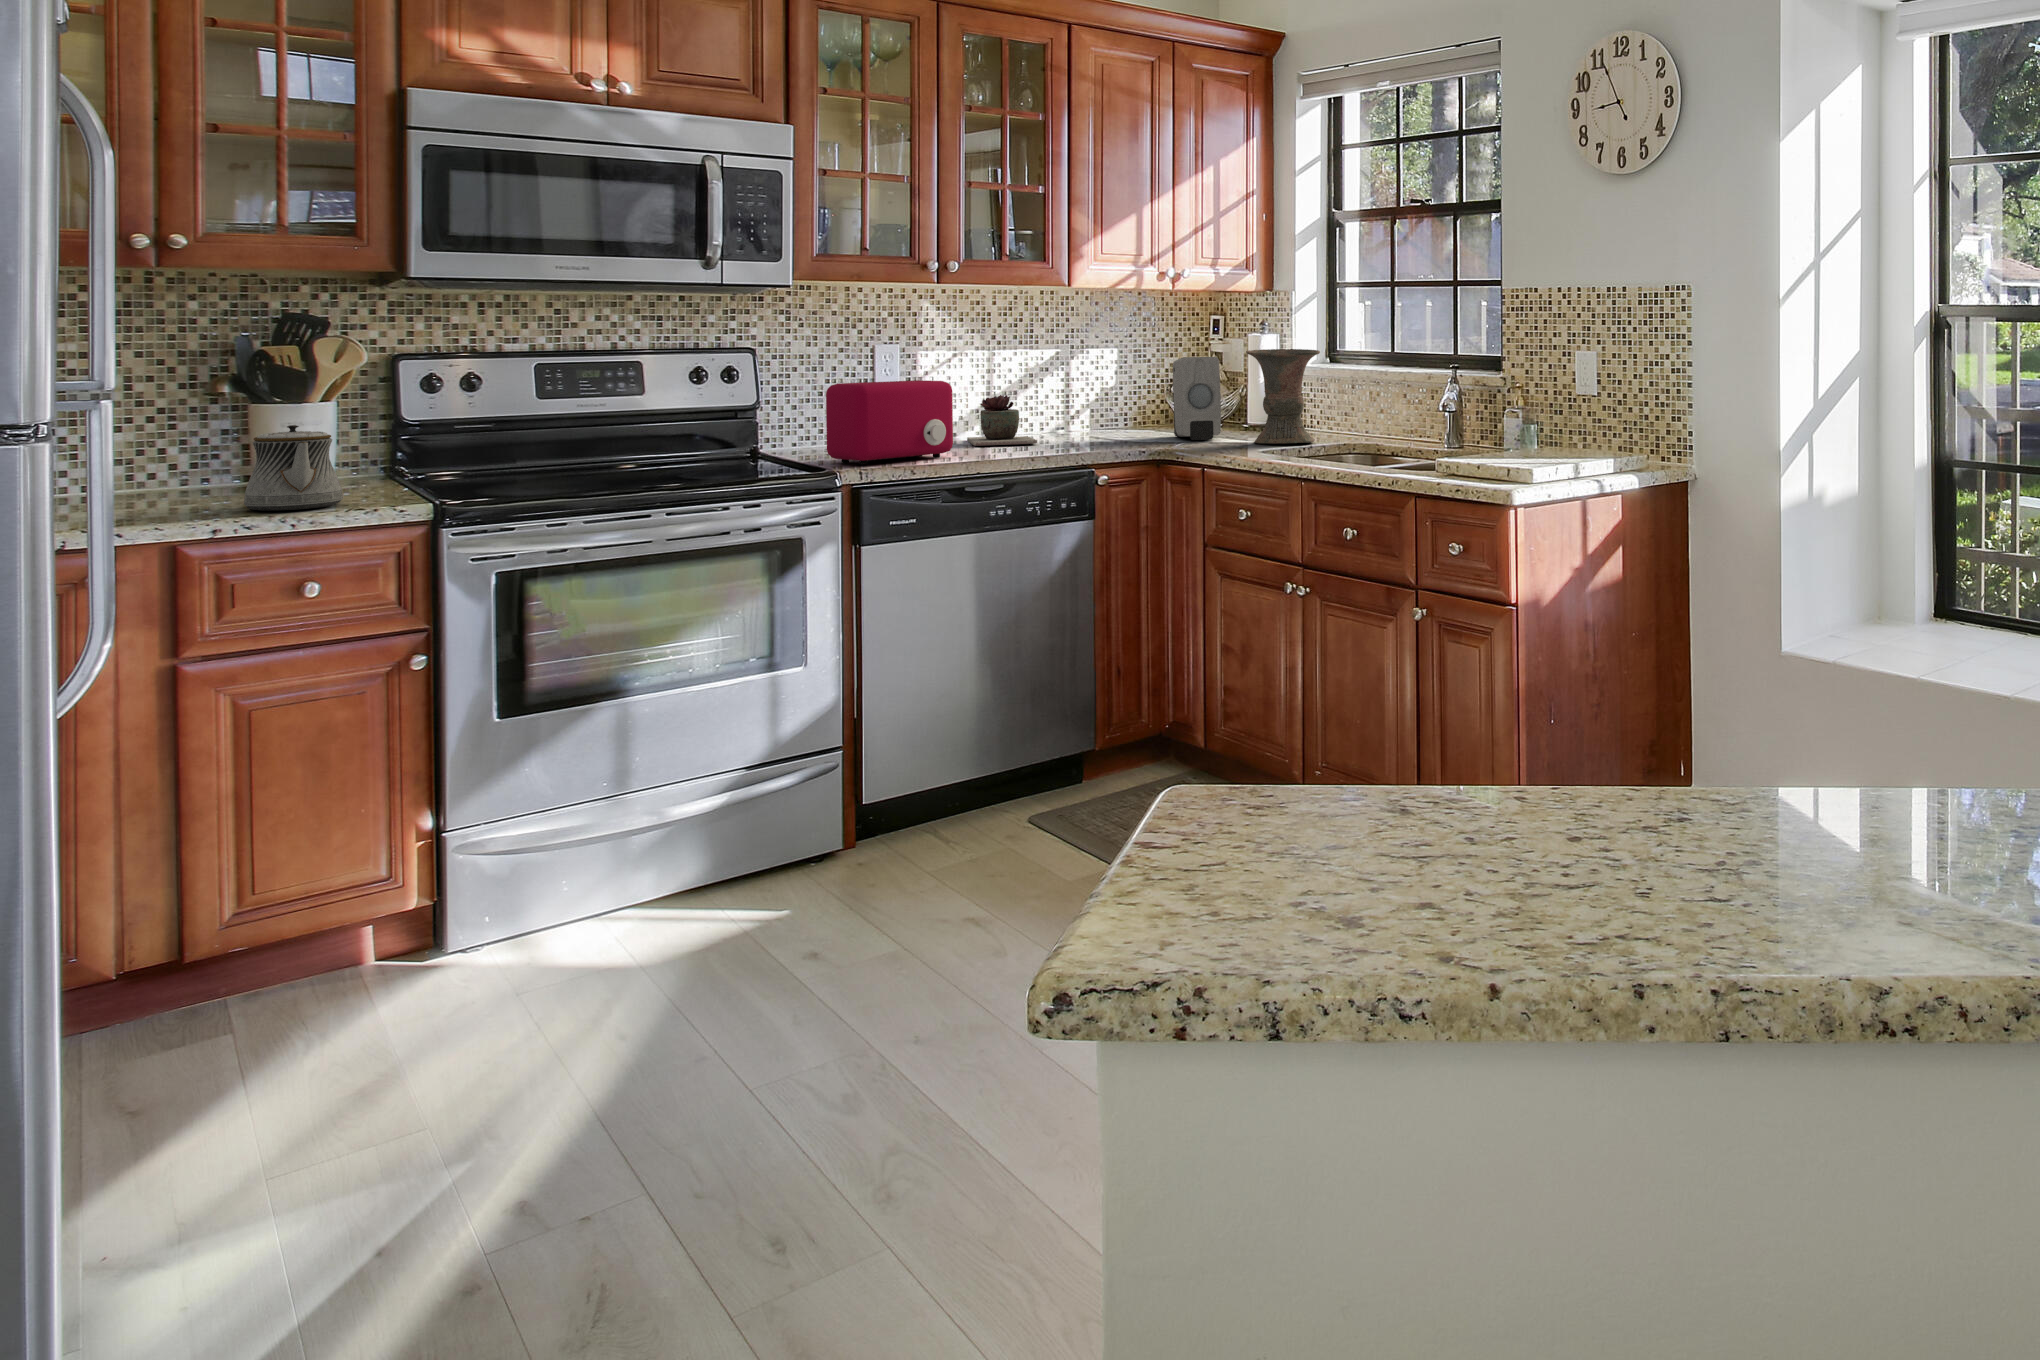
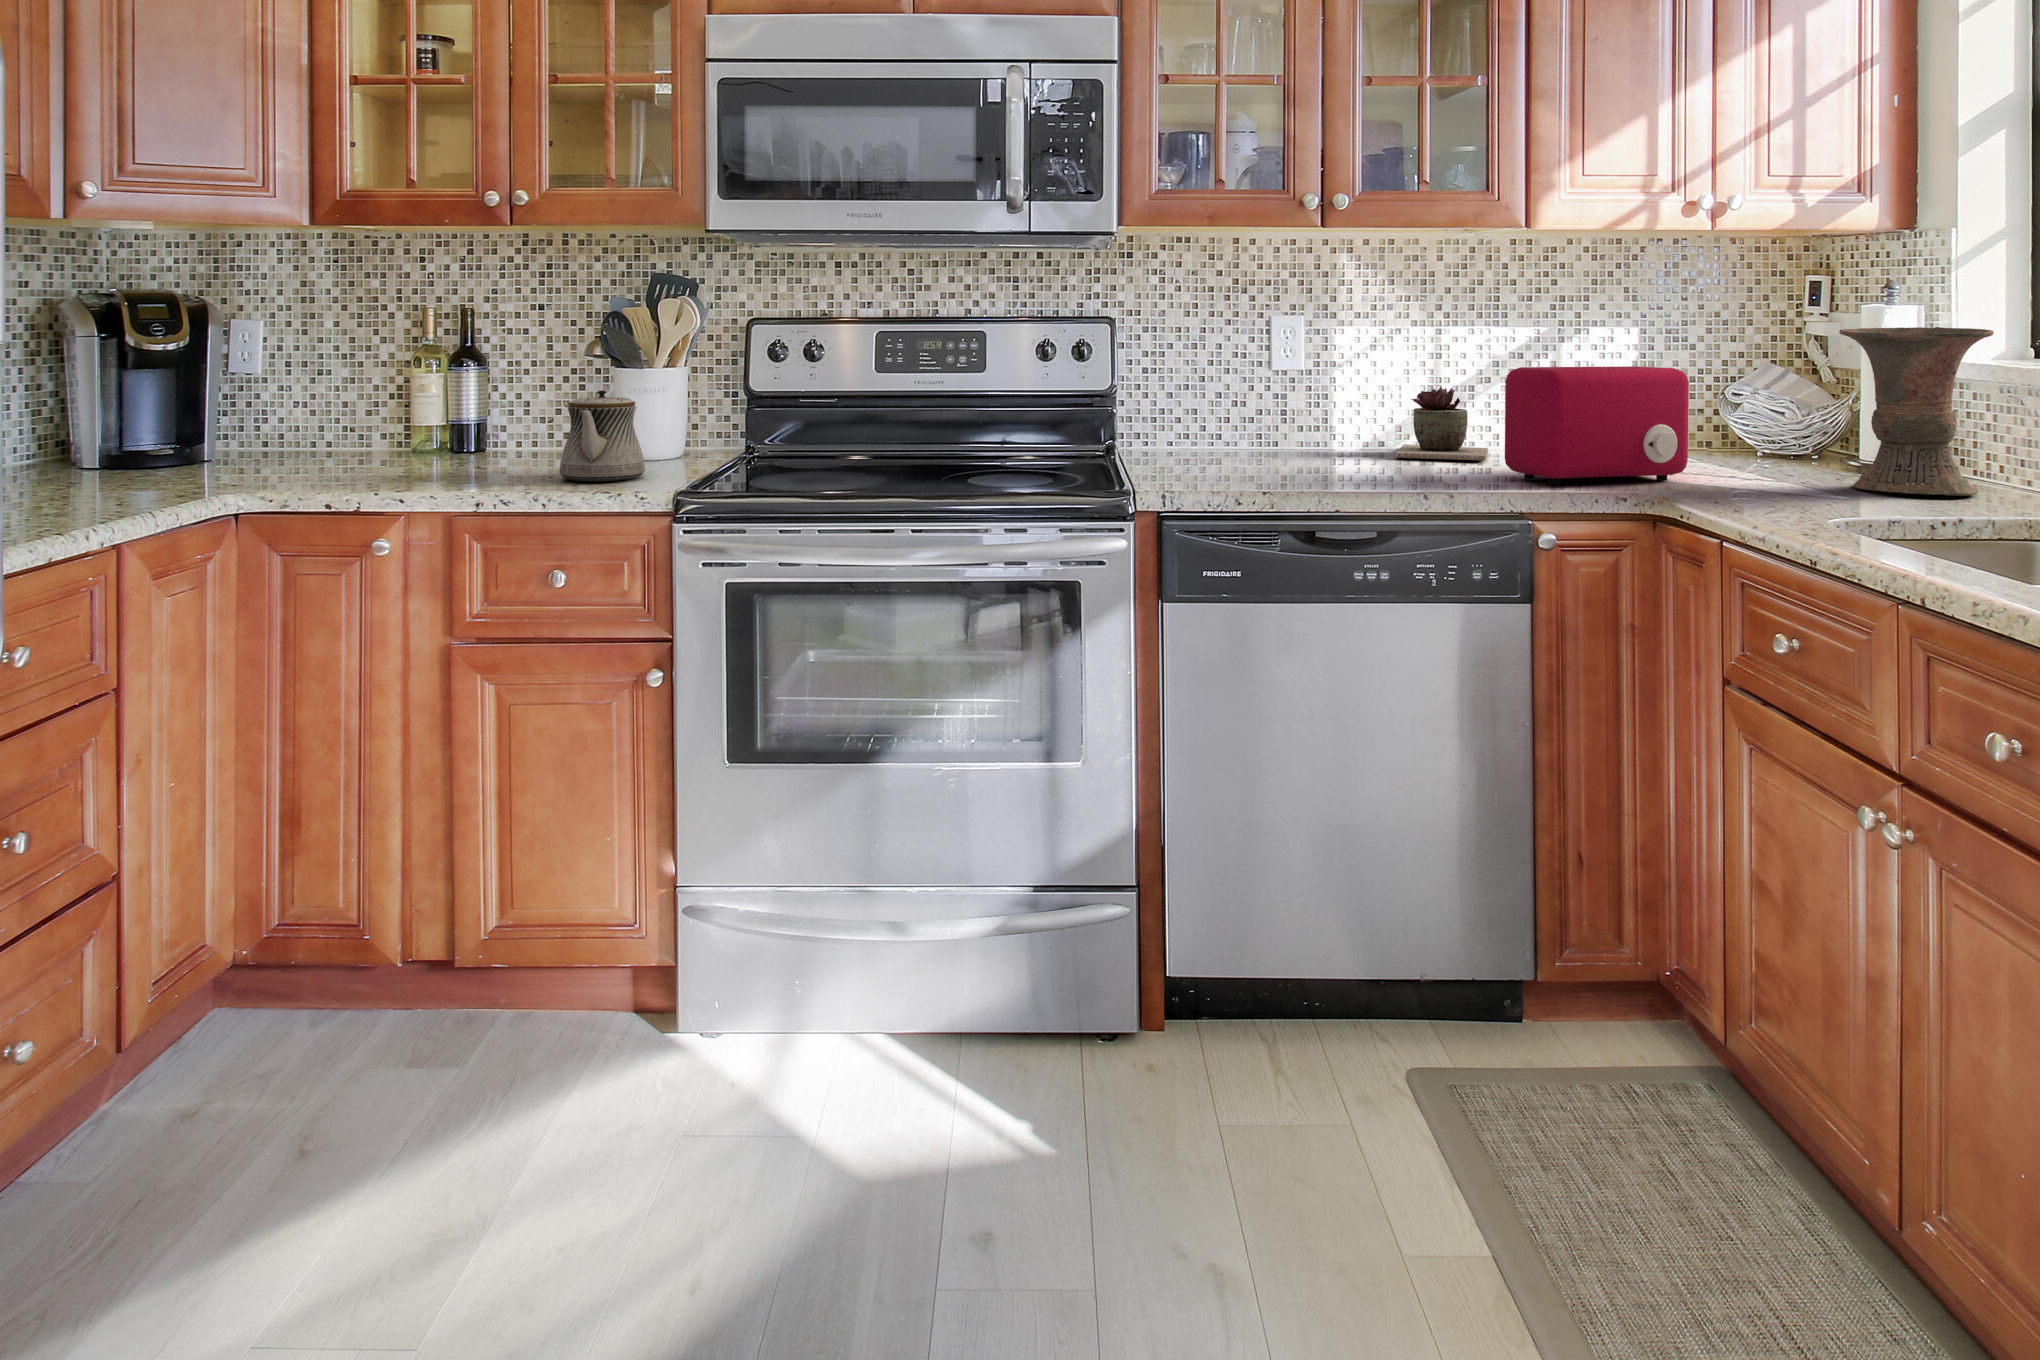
soap dispenser: present [1173,357,1221,440] -> none [1718,339,1794,474]
toaster: present [826,380,953,464] -> present [1505,366,1689,484]

